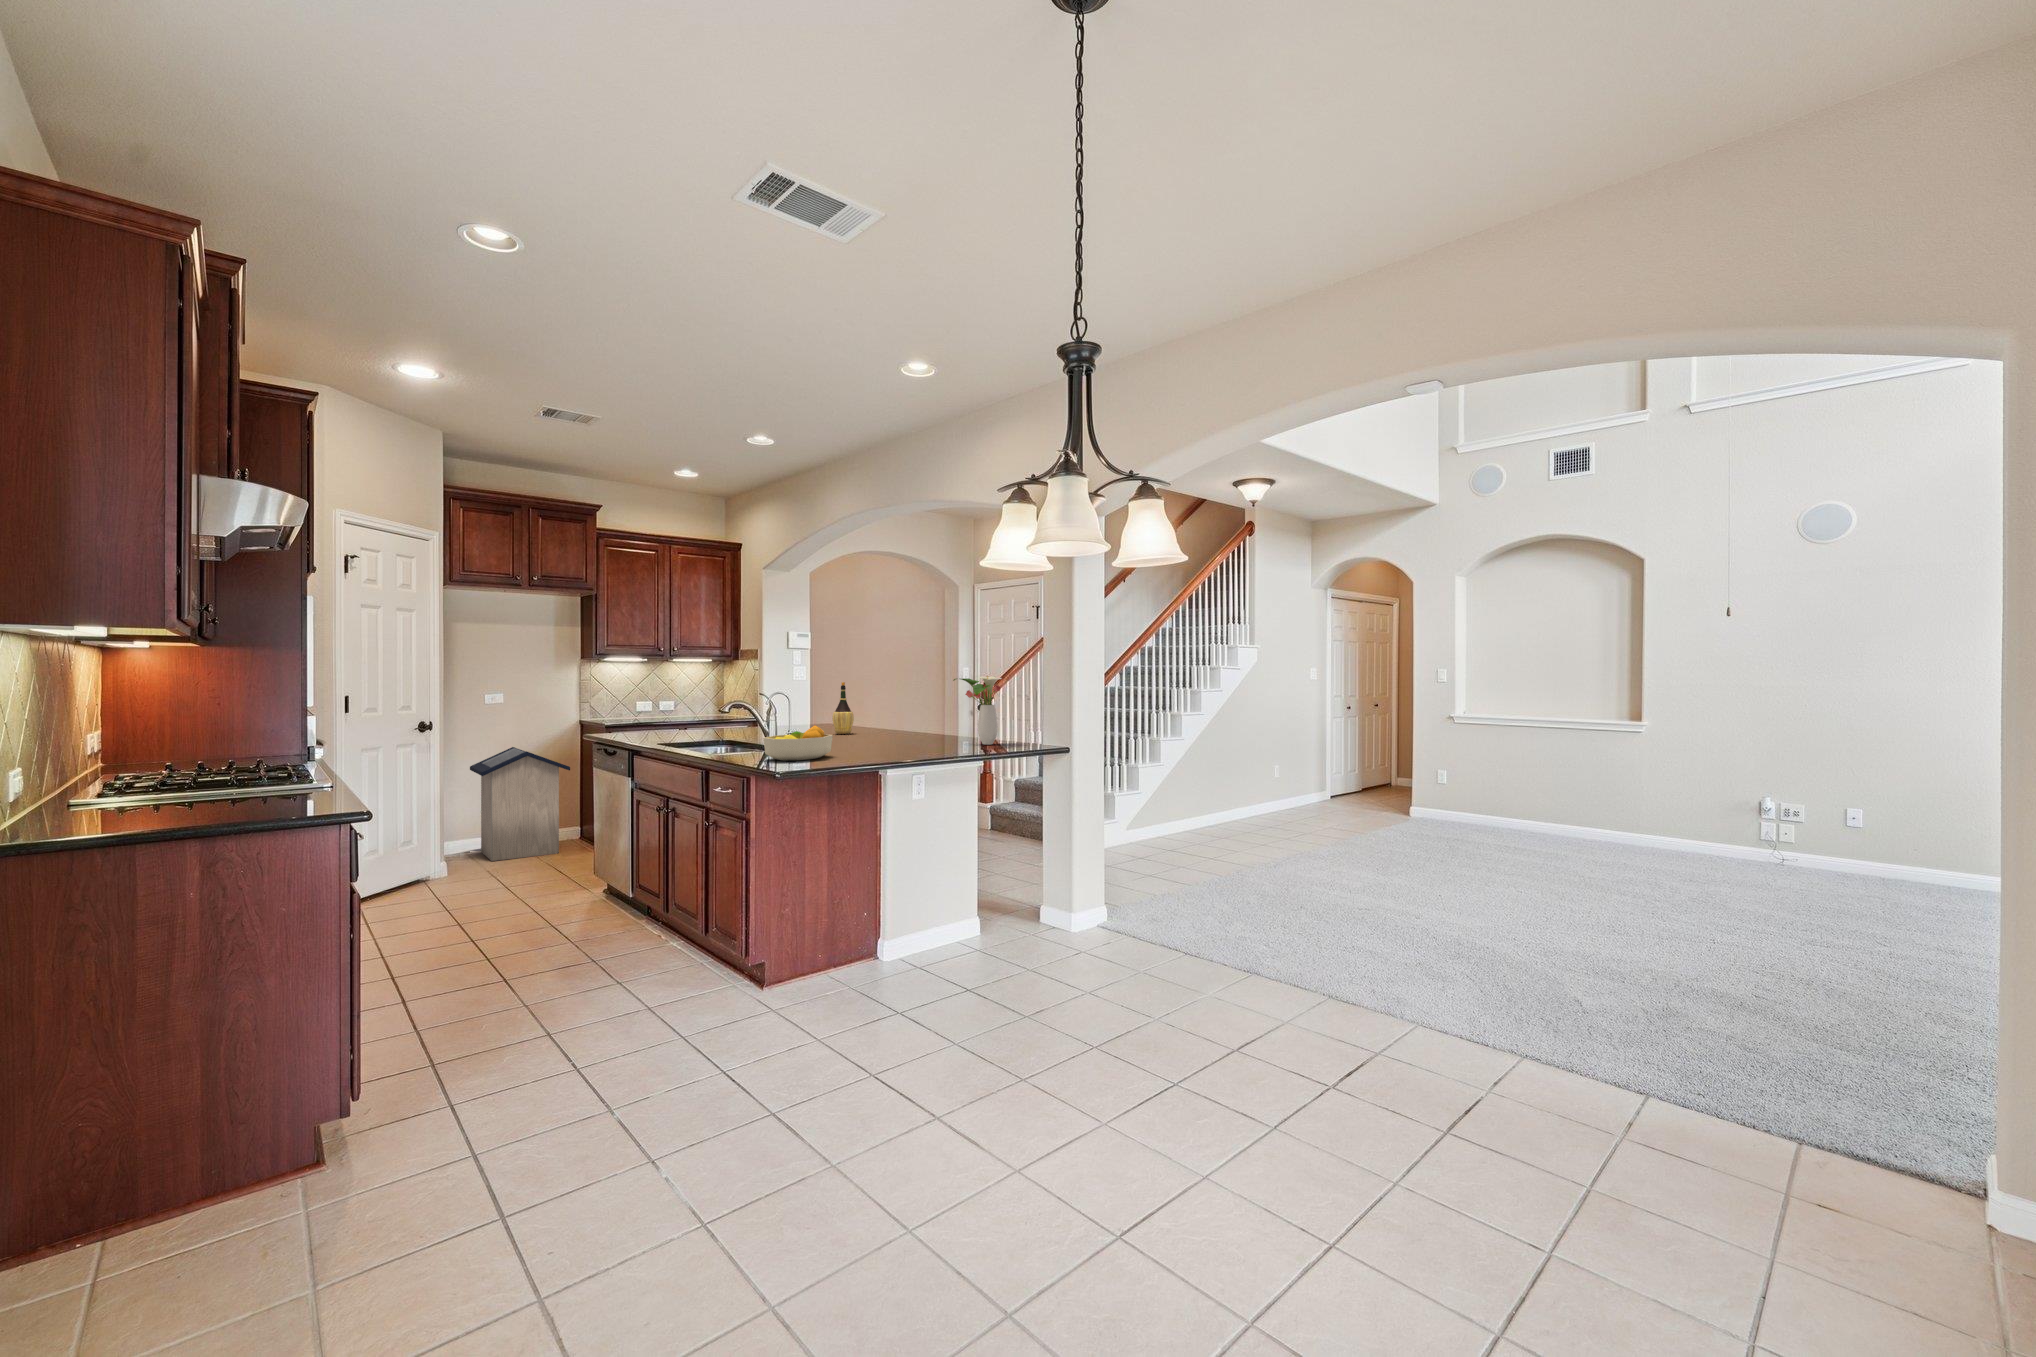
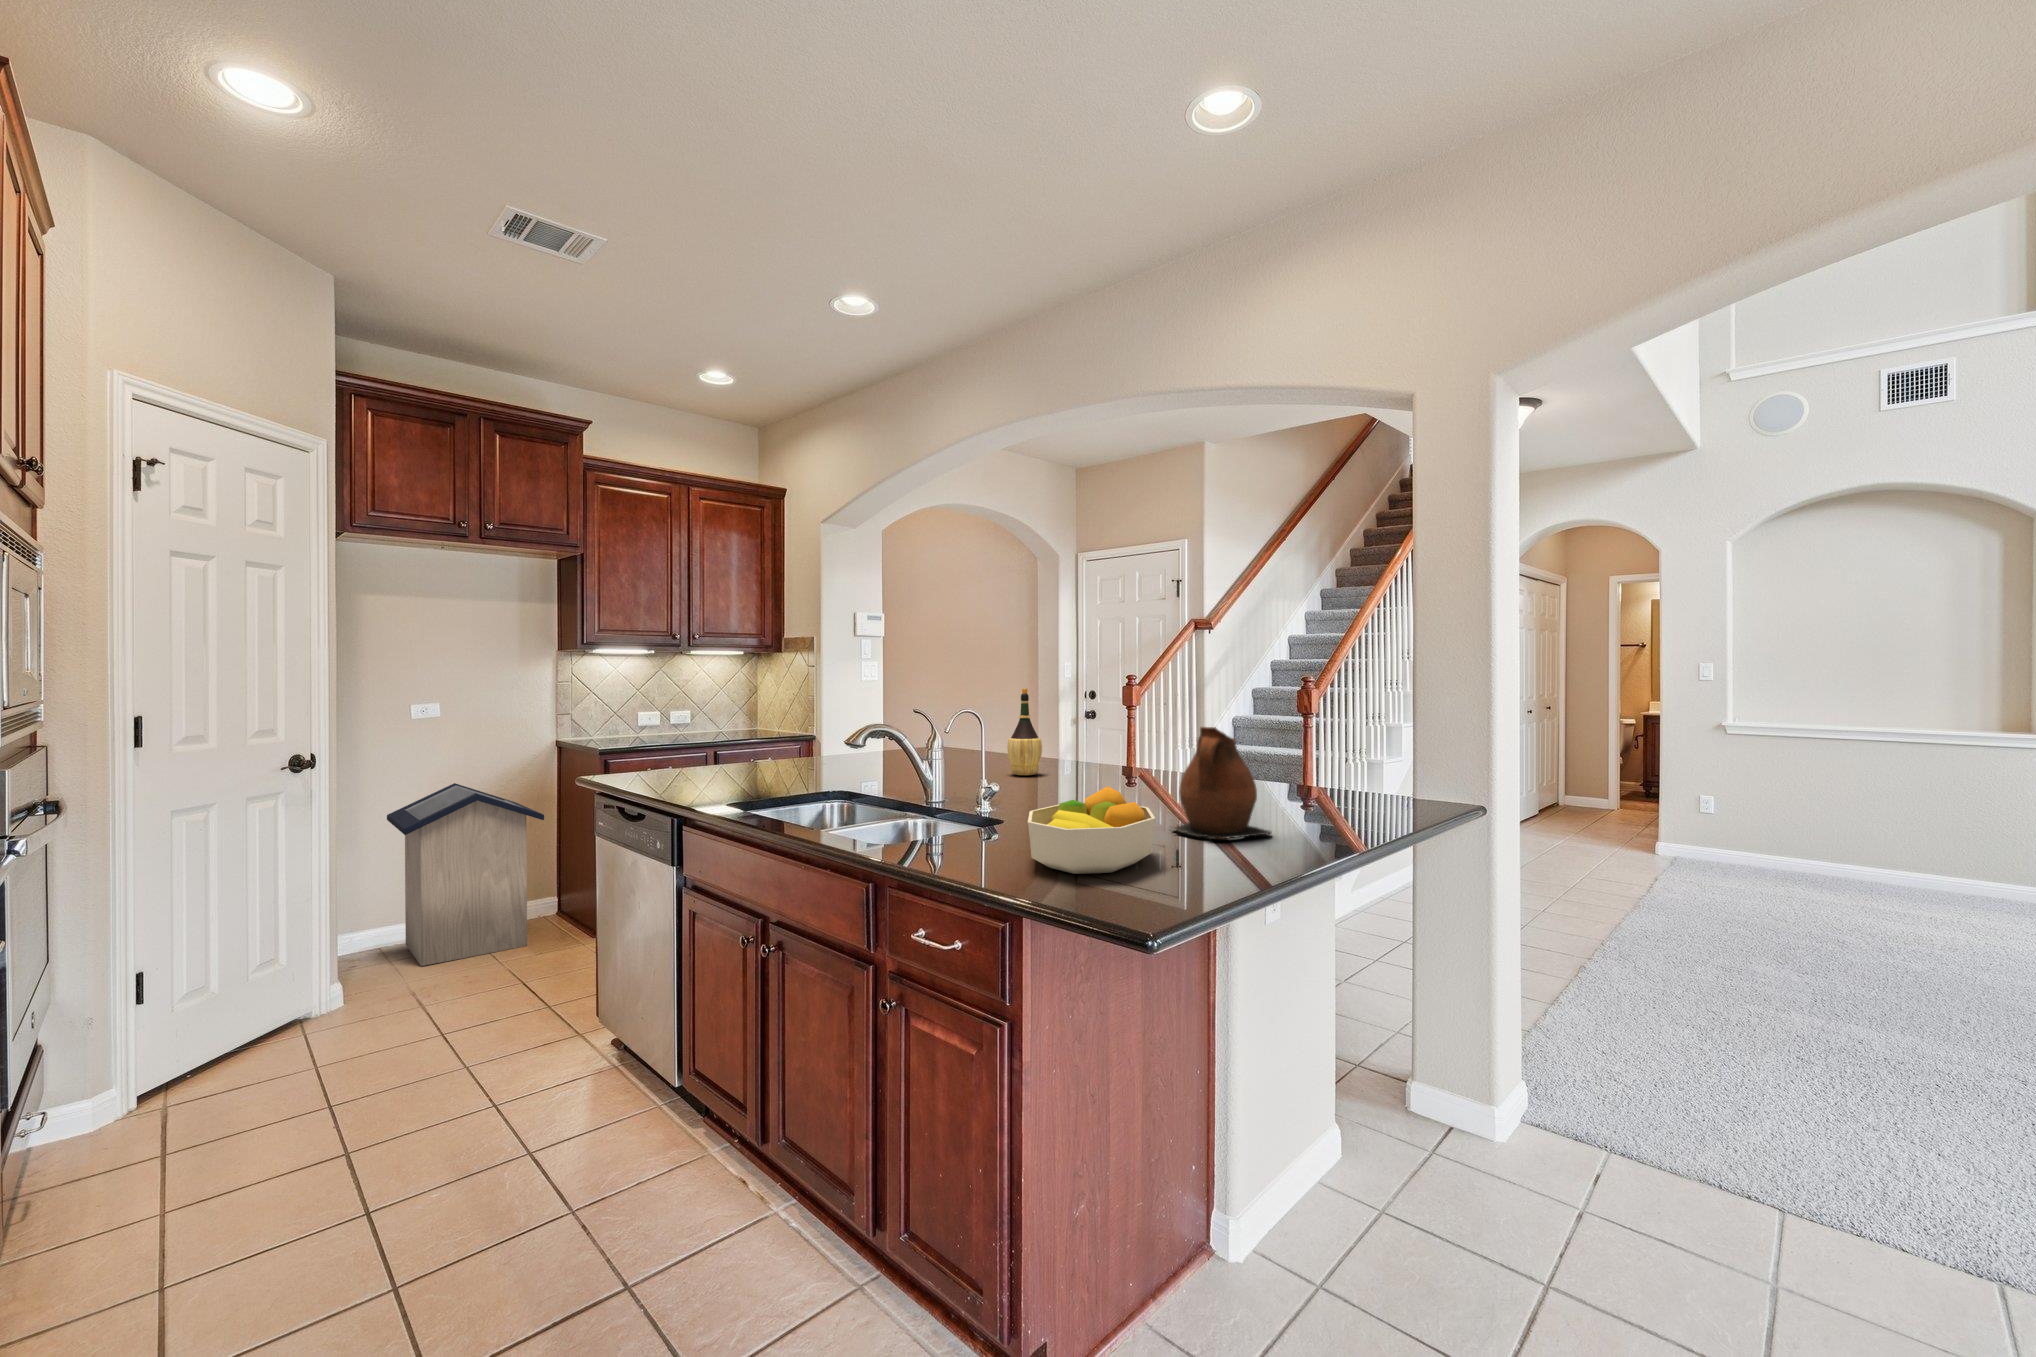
flower arrangement: present [953,676,1002,745] -> none [1275,678,1377,805]
ceramic pitcher: none [860,698,909,753] -> present [1175,727,1271,839]

